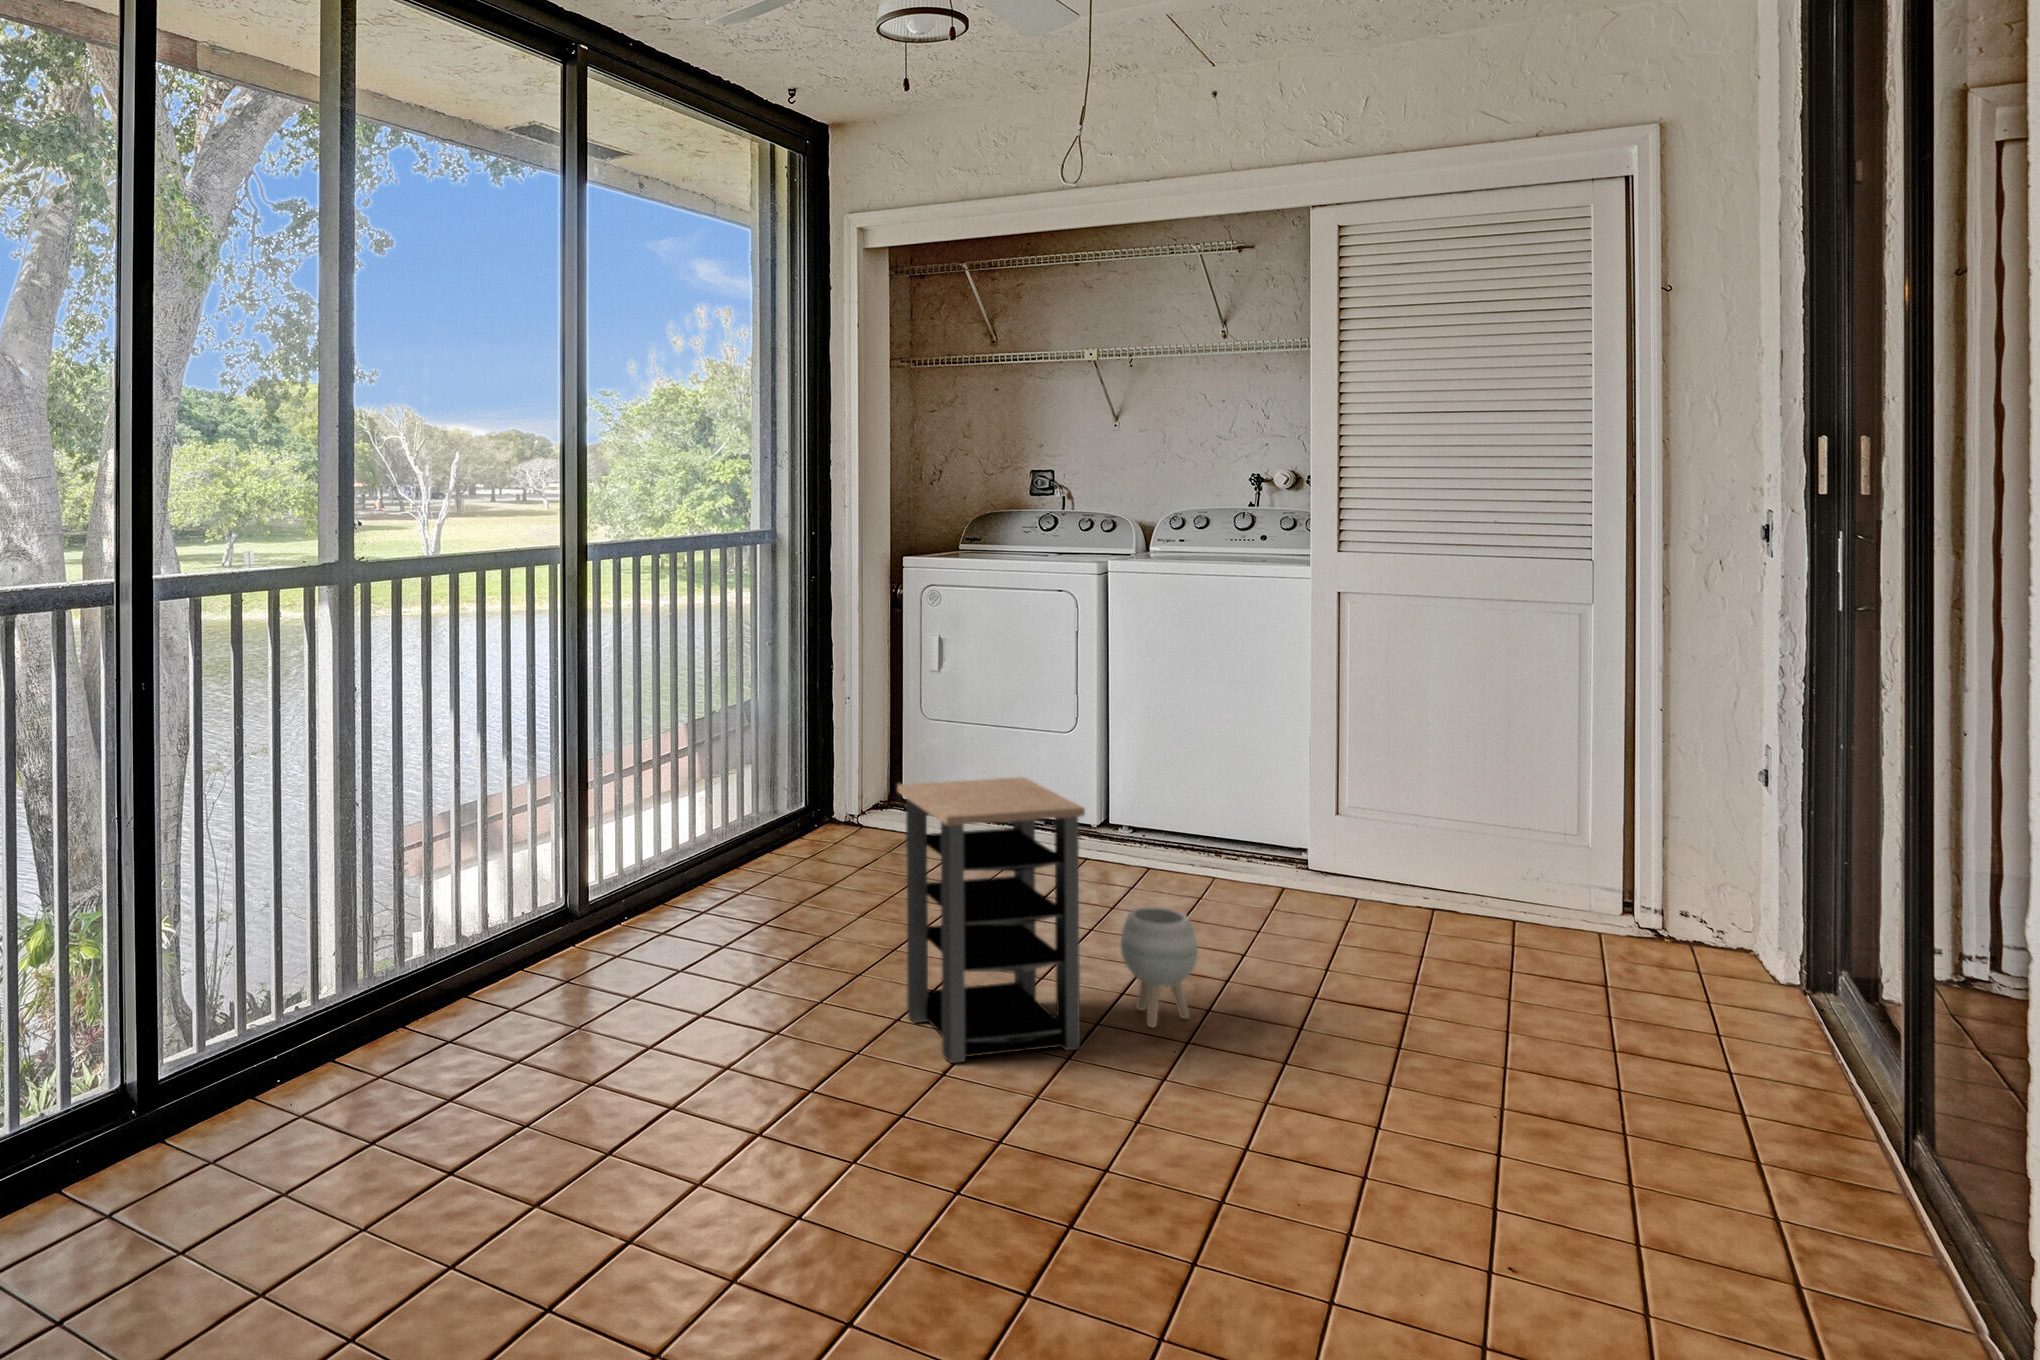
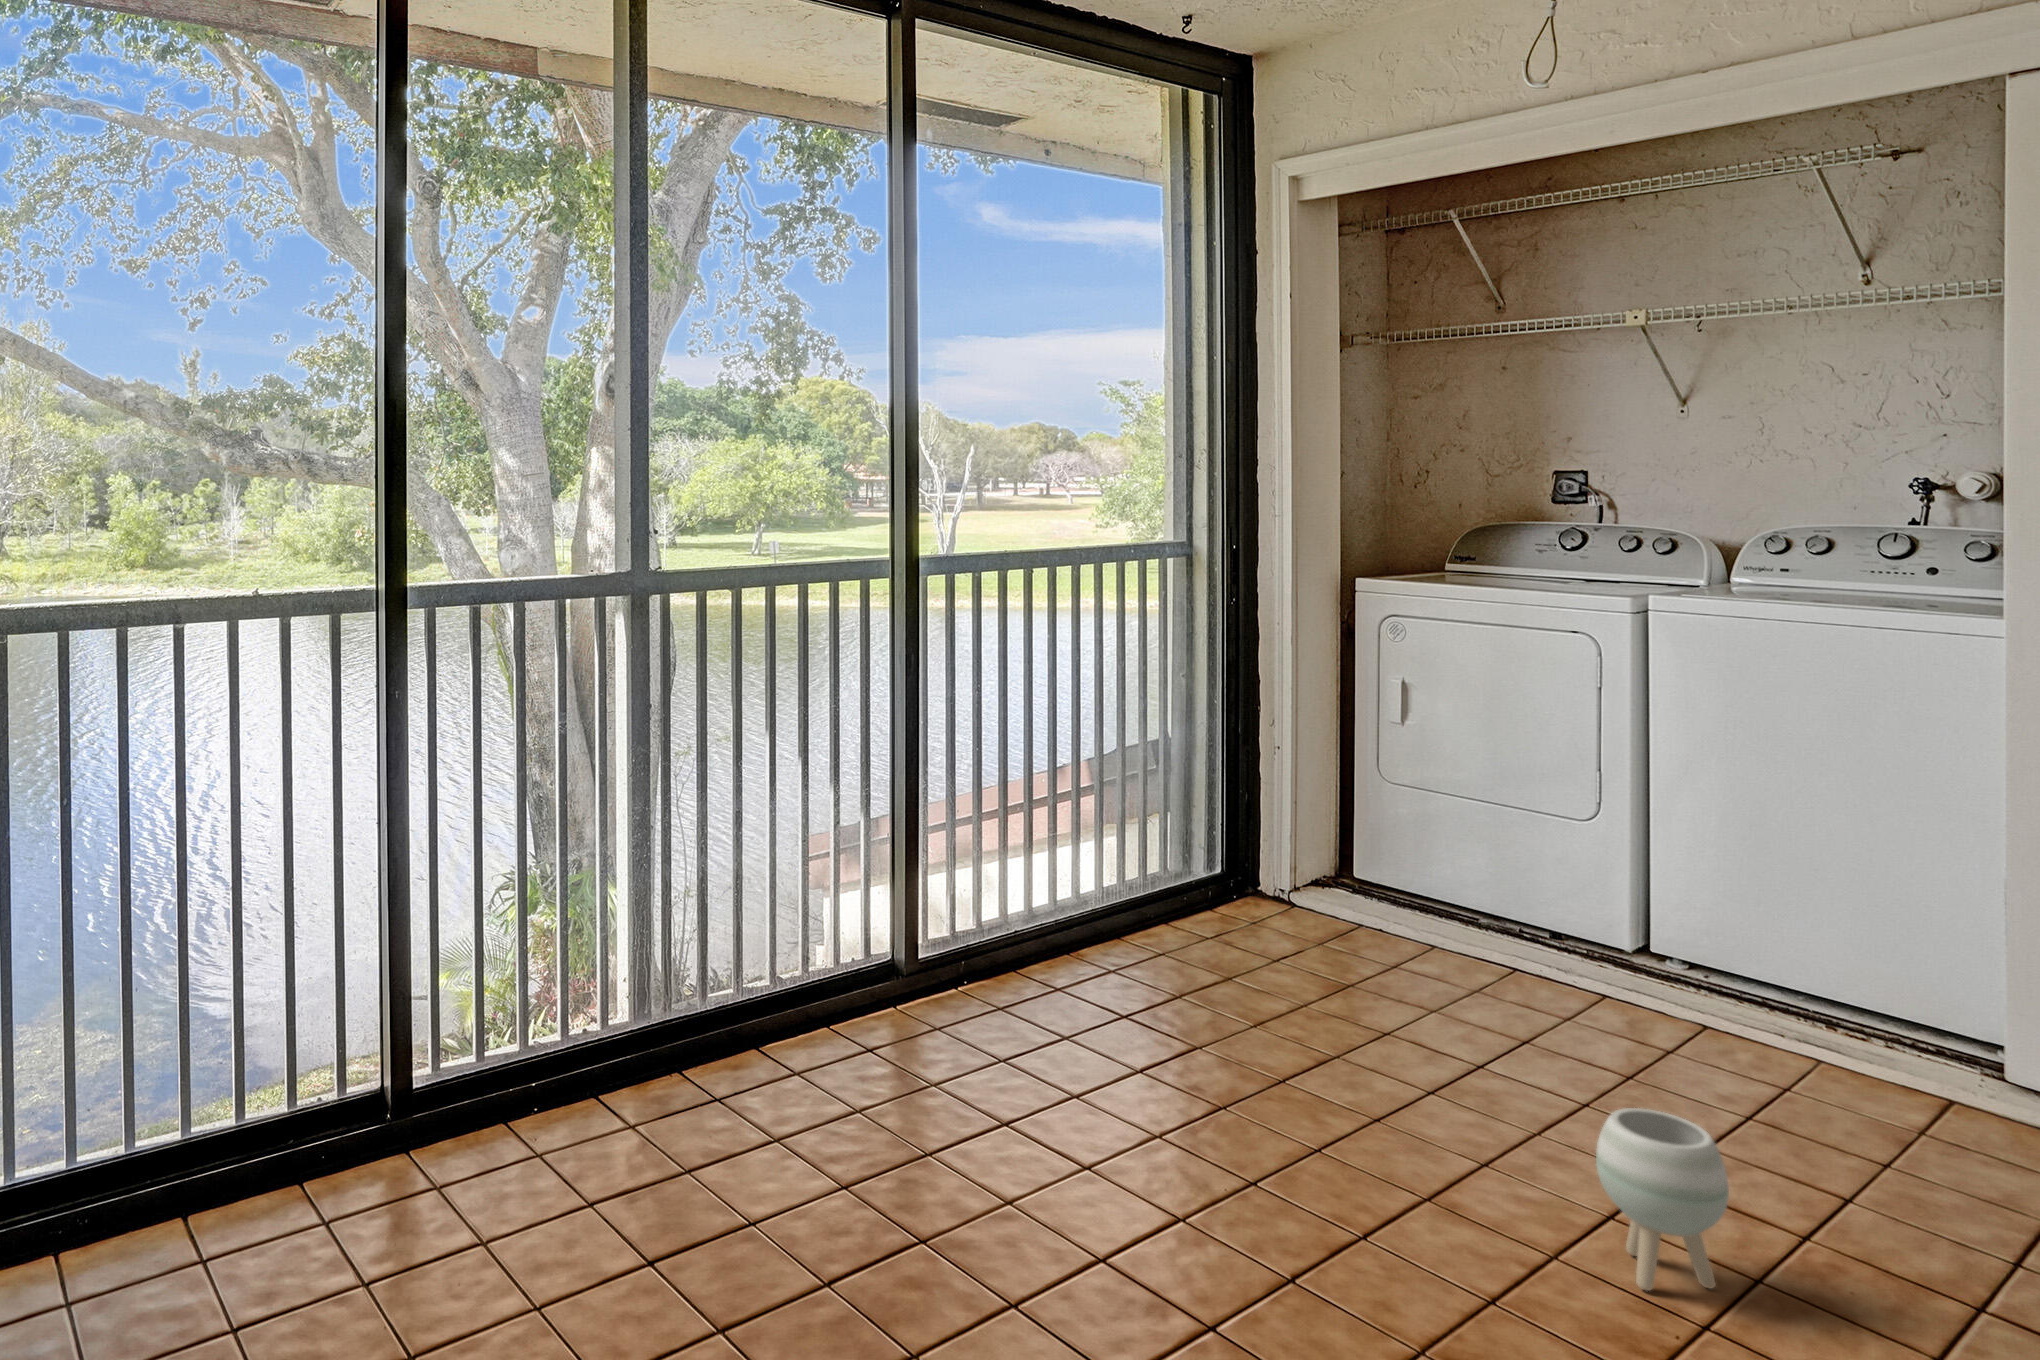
side table: present [898,777,1085,1063] -> none [1256,884,1521,1300]

